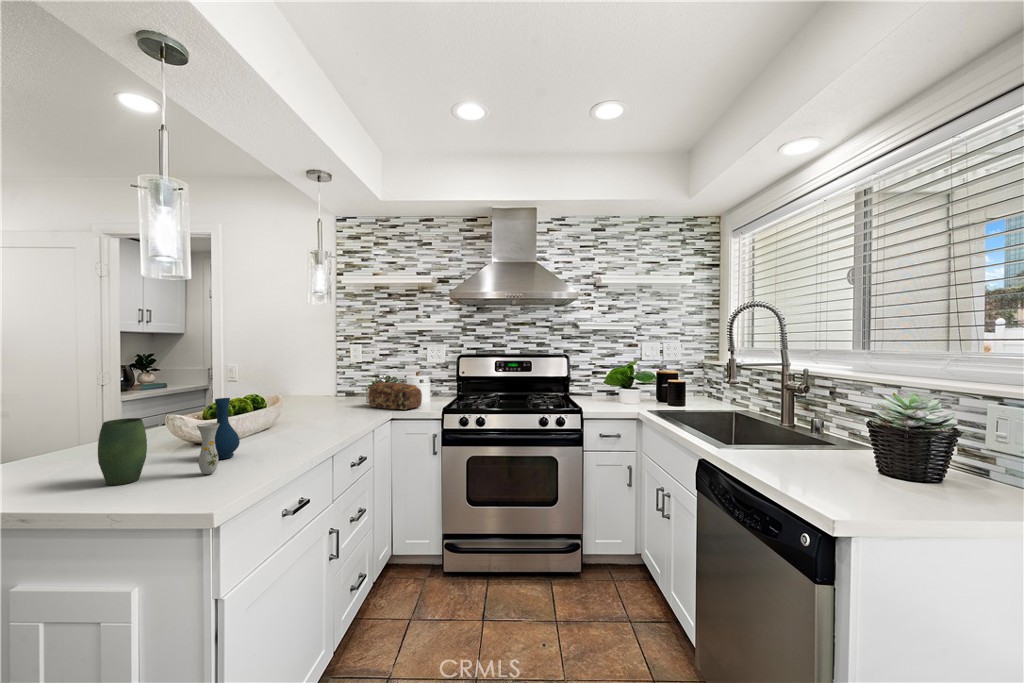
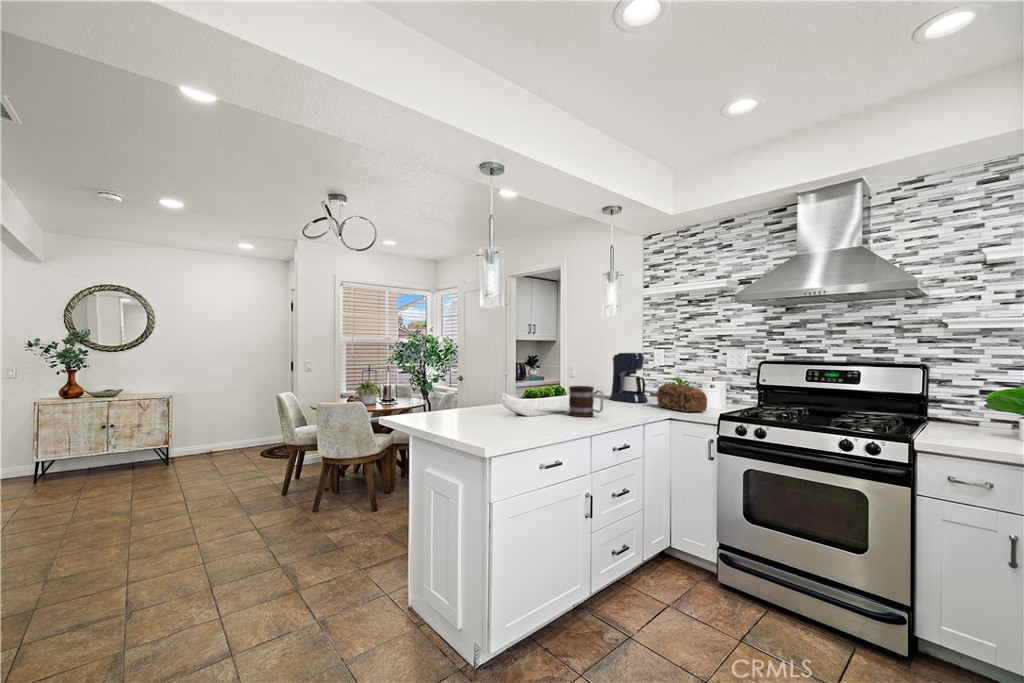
coffee maker: none [305,349,351,406] -> present [610,353,648,403]
mug: none [285,396,336,438] -> present [569,386,604,417]
vase: present [98,398,240,486] -> none [462,379,532,424]

